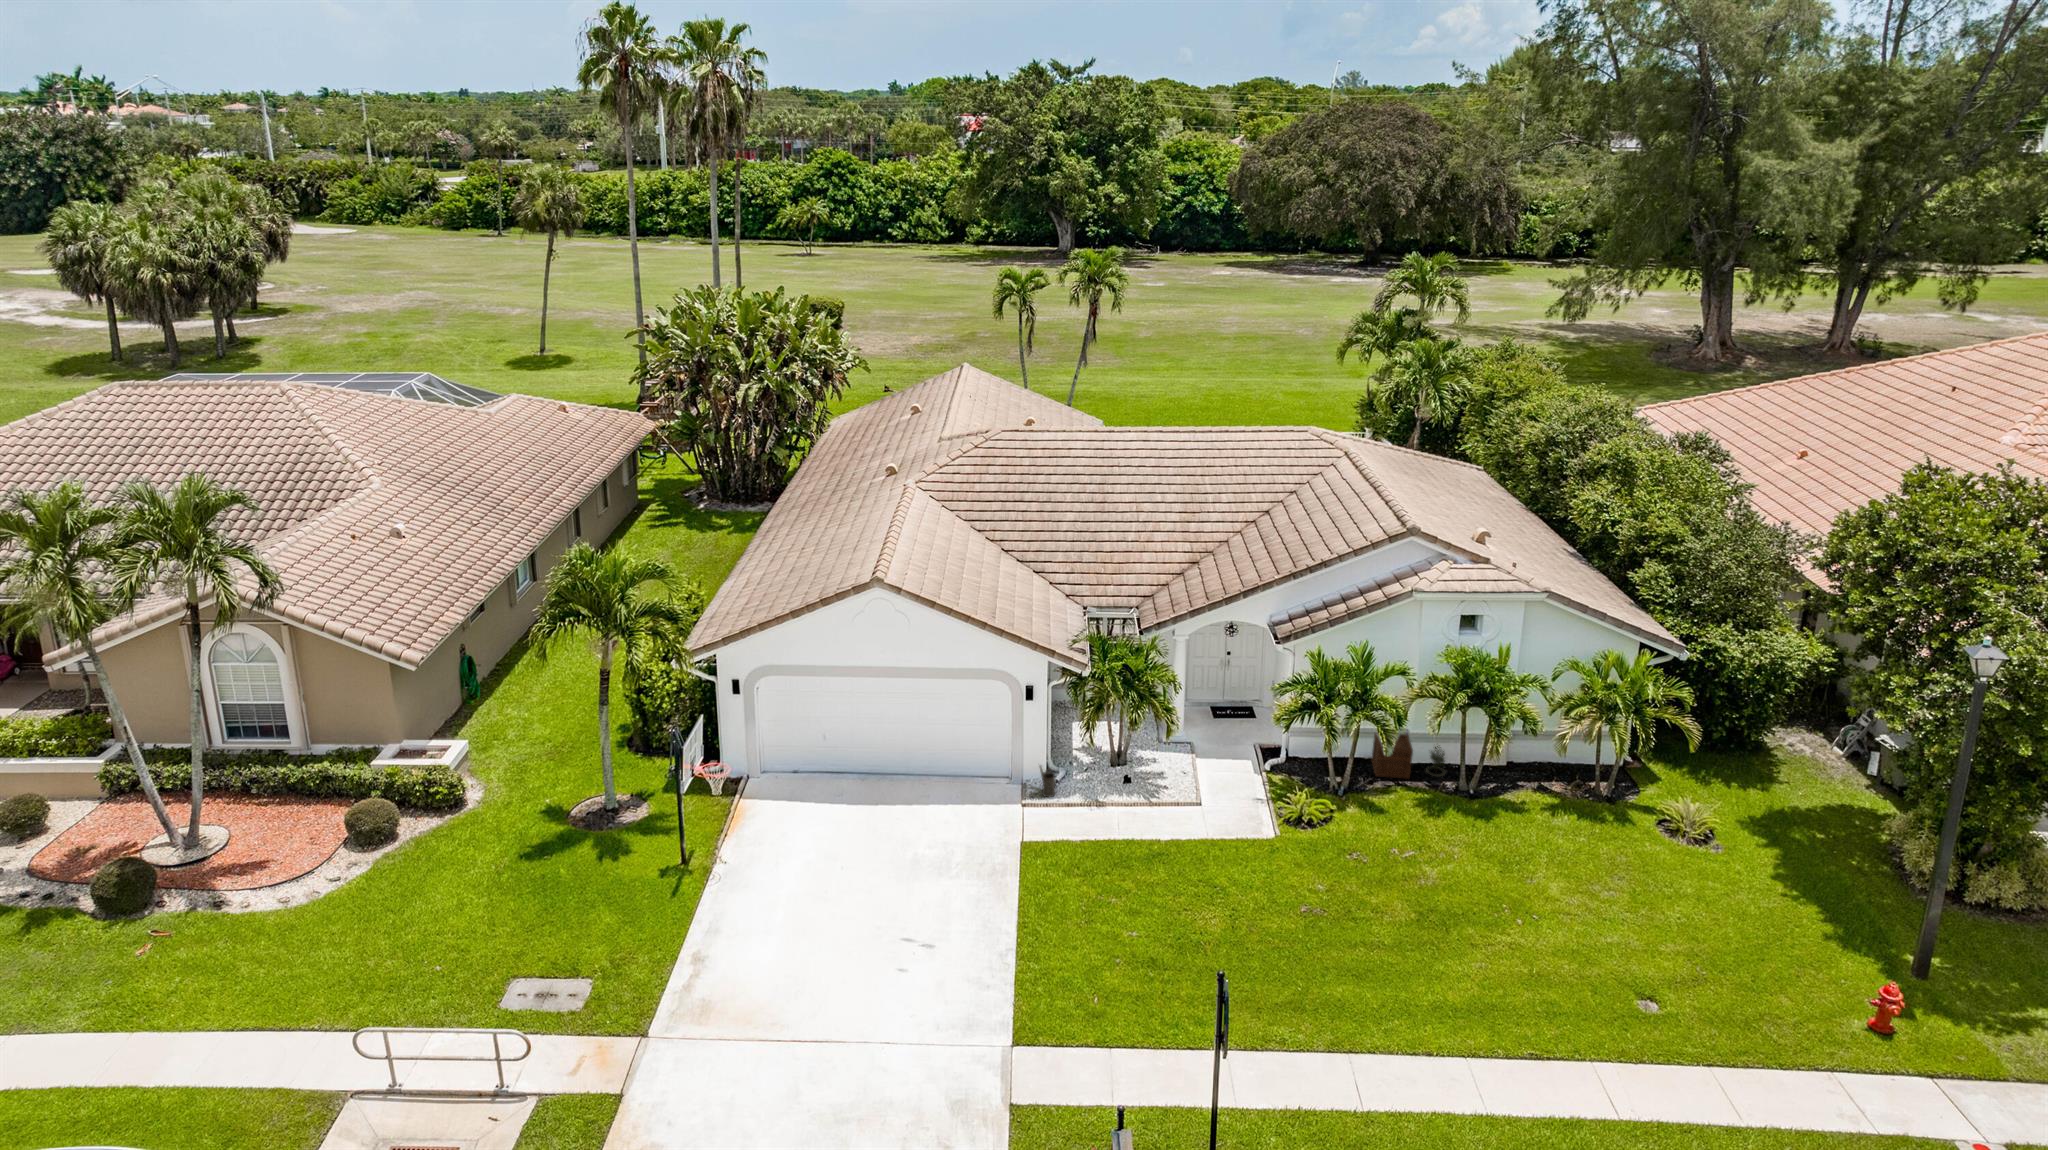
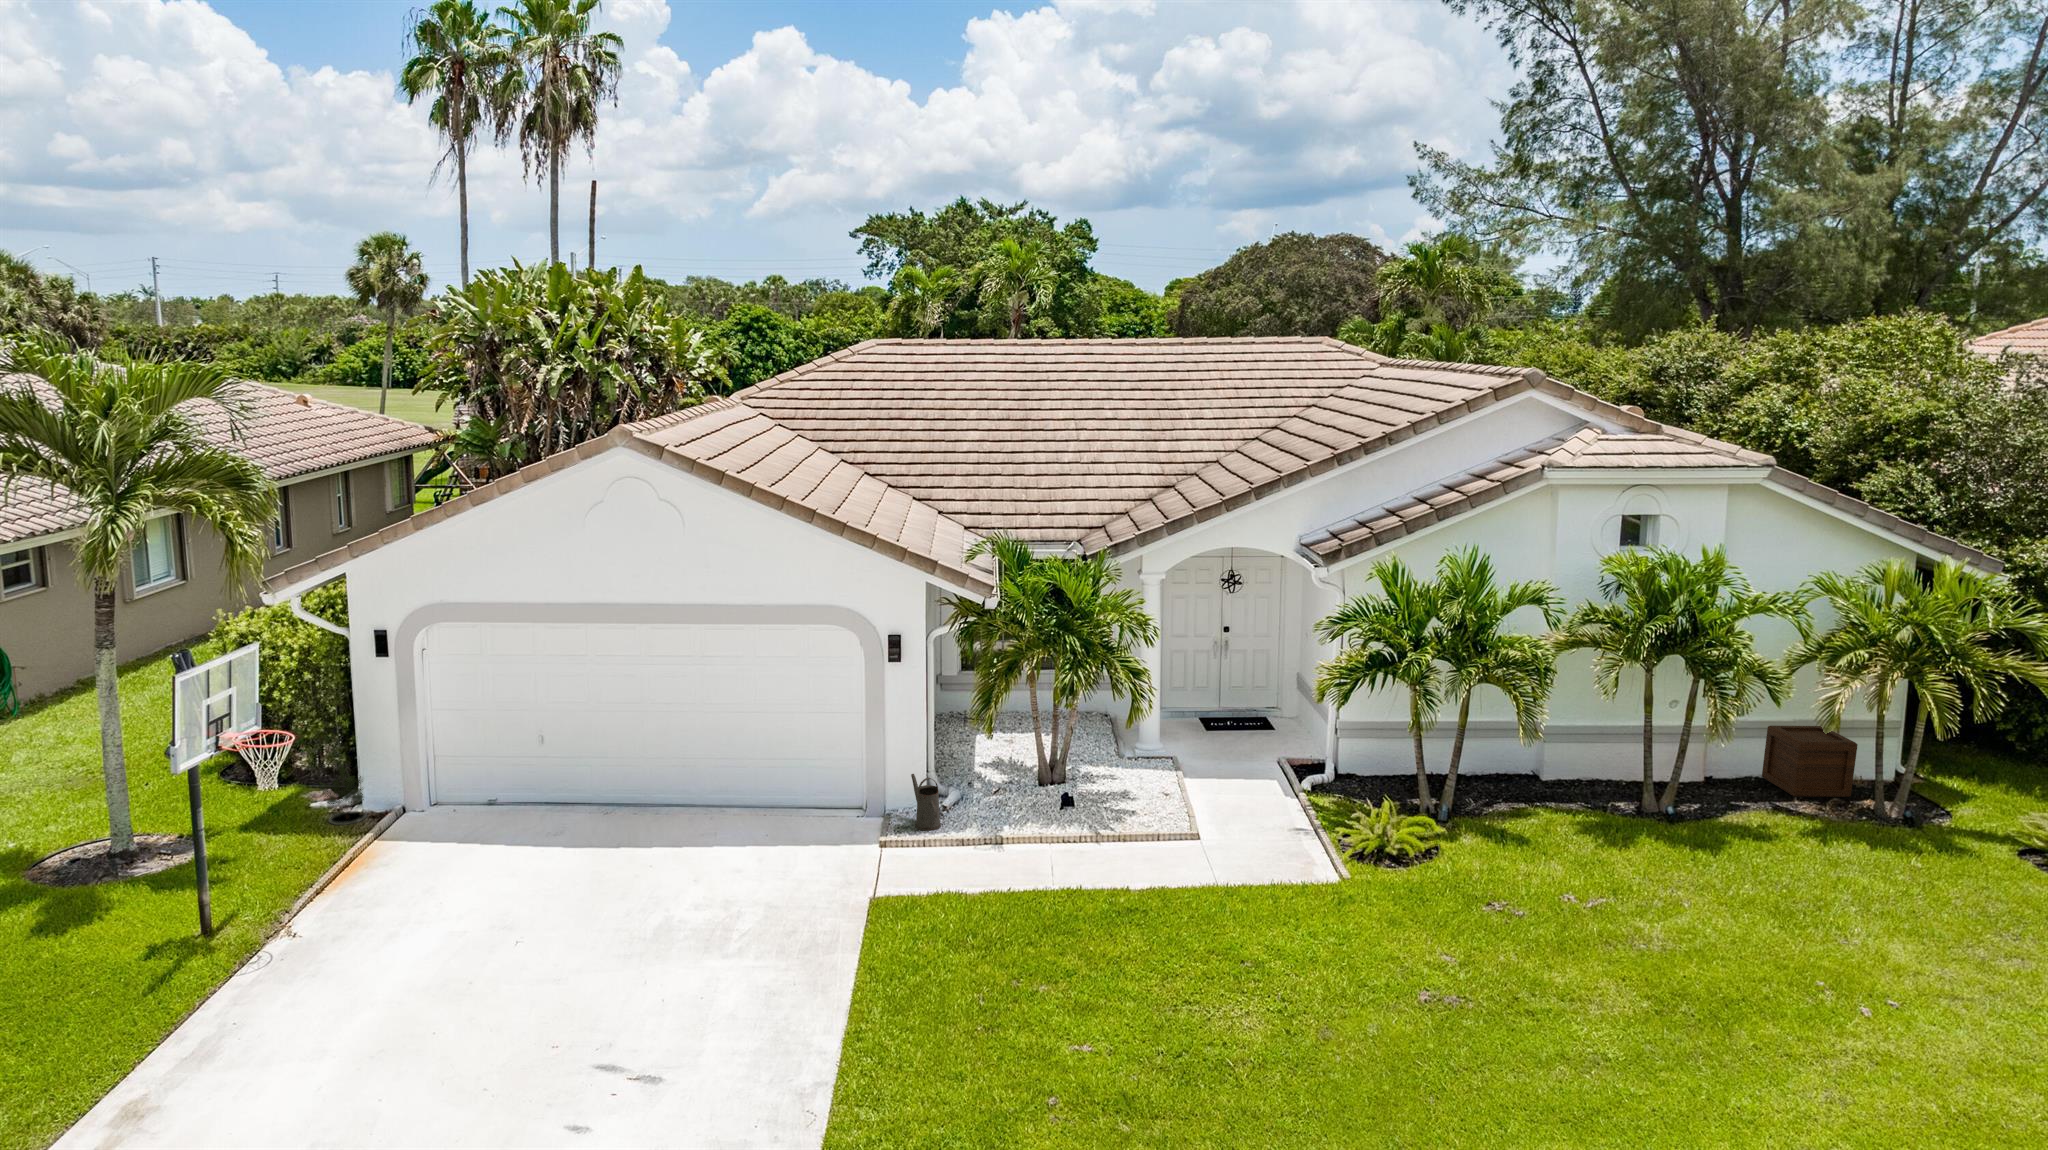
wooden crate: present [1372,733,1413,779] -> present [1762,726,1858,797]
potted tree: present [1426,746,1445,776] -> present [319,764,367,825]

